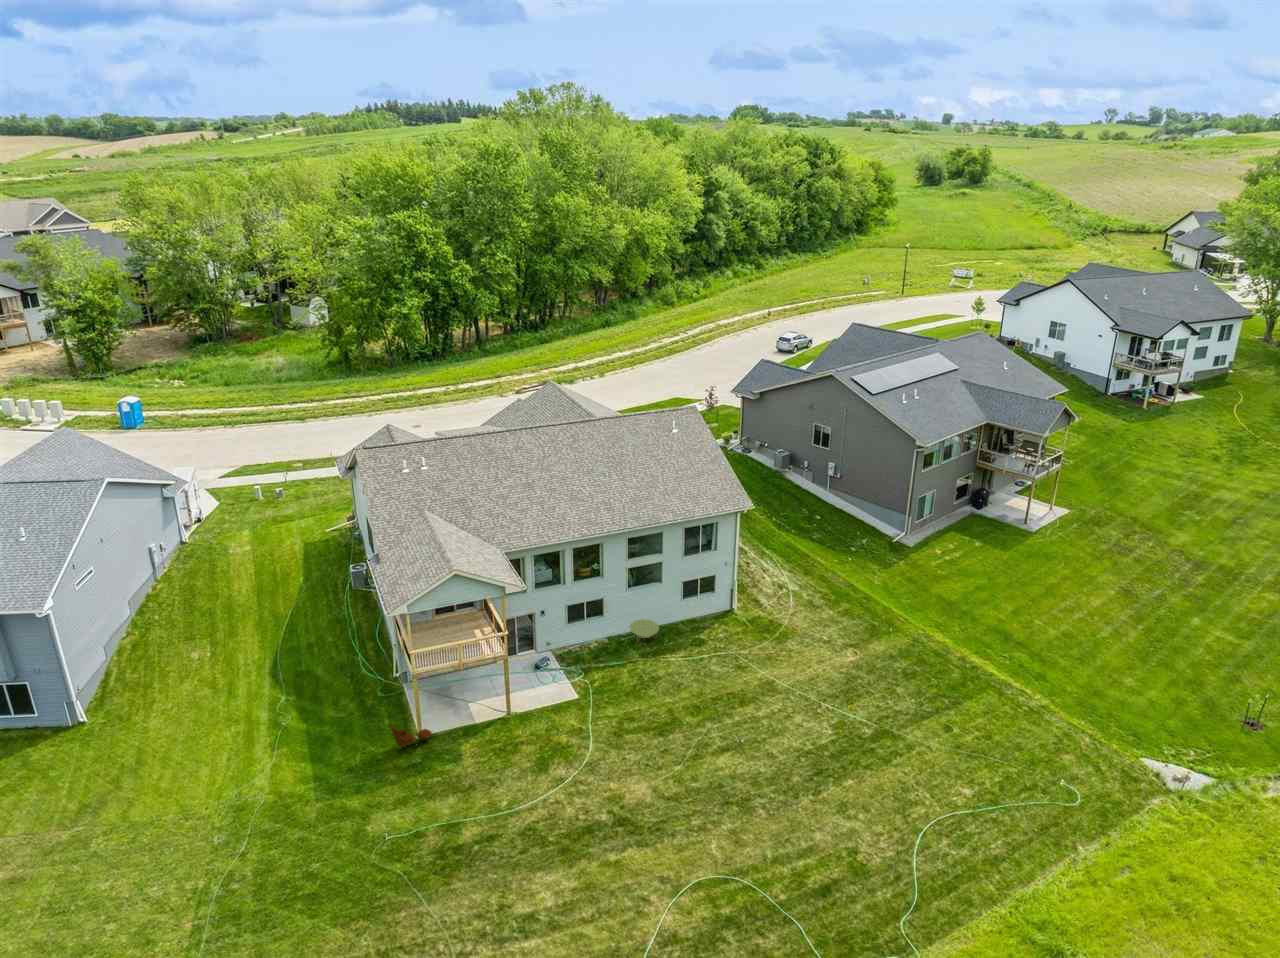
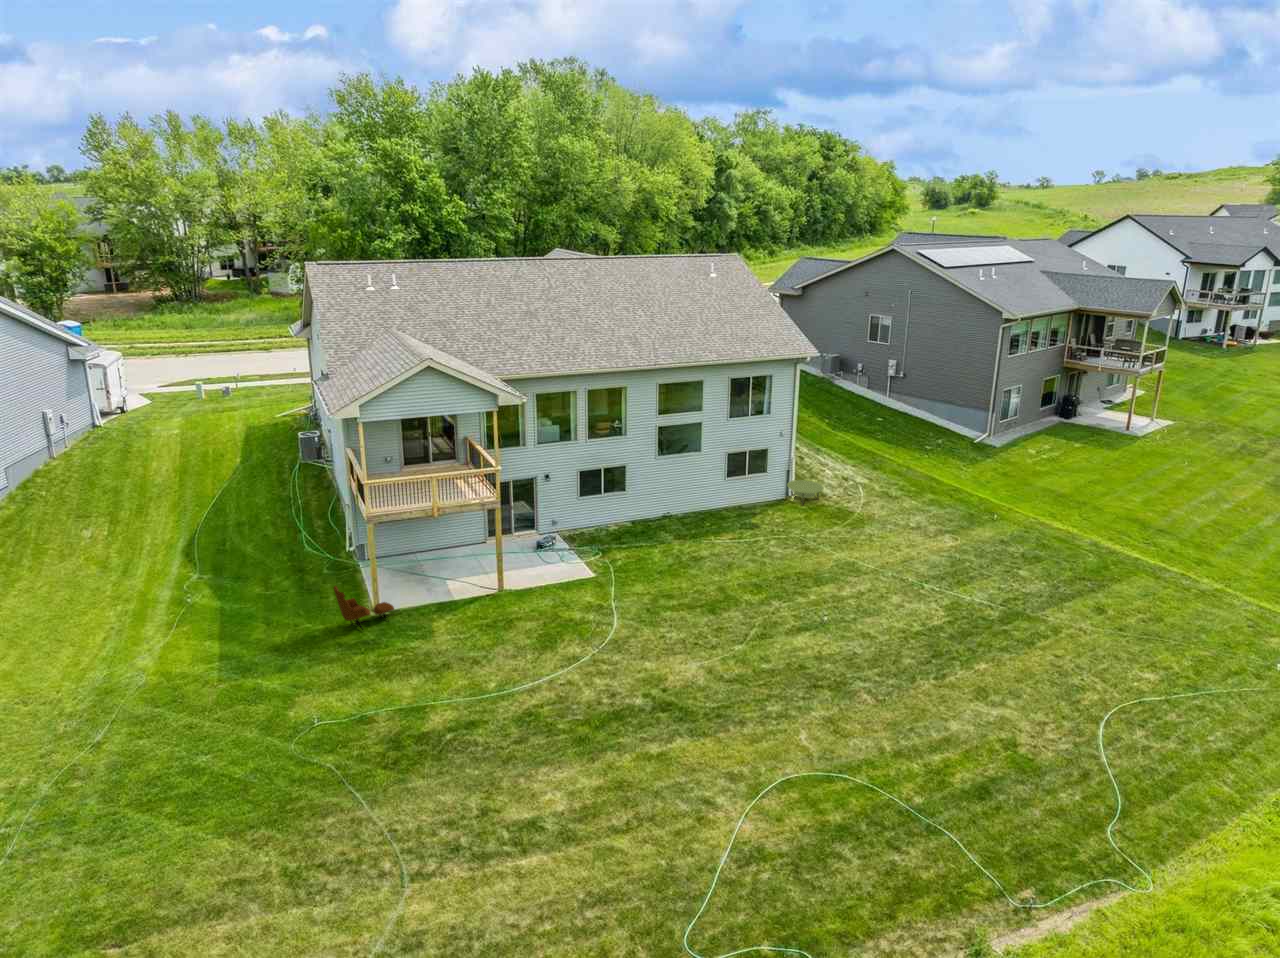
round table: present [630,619,659,644] -> present [787,480,823,506]

